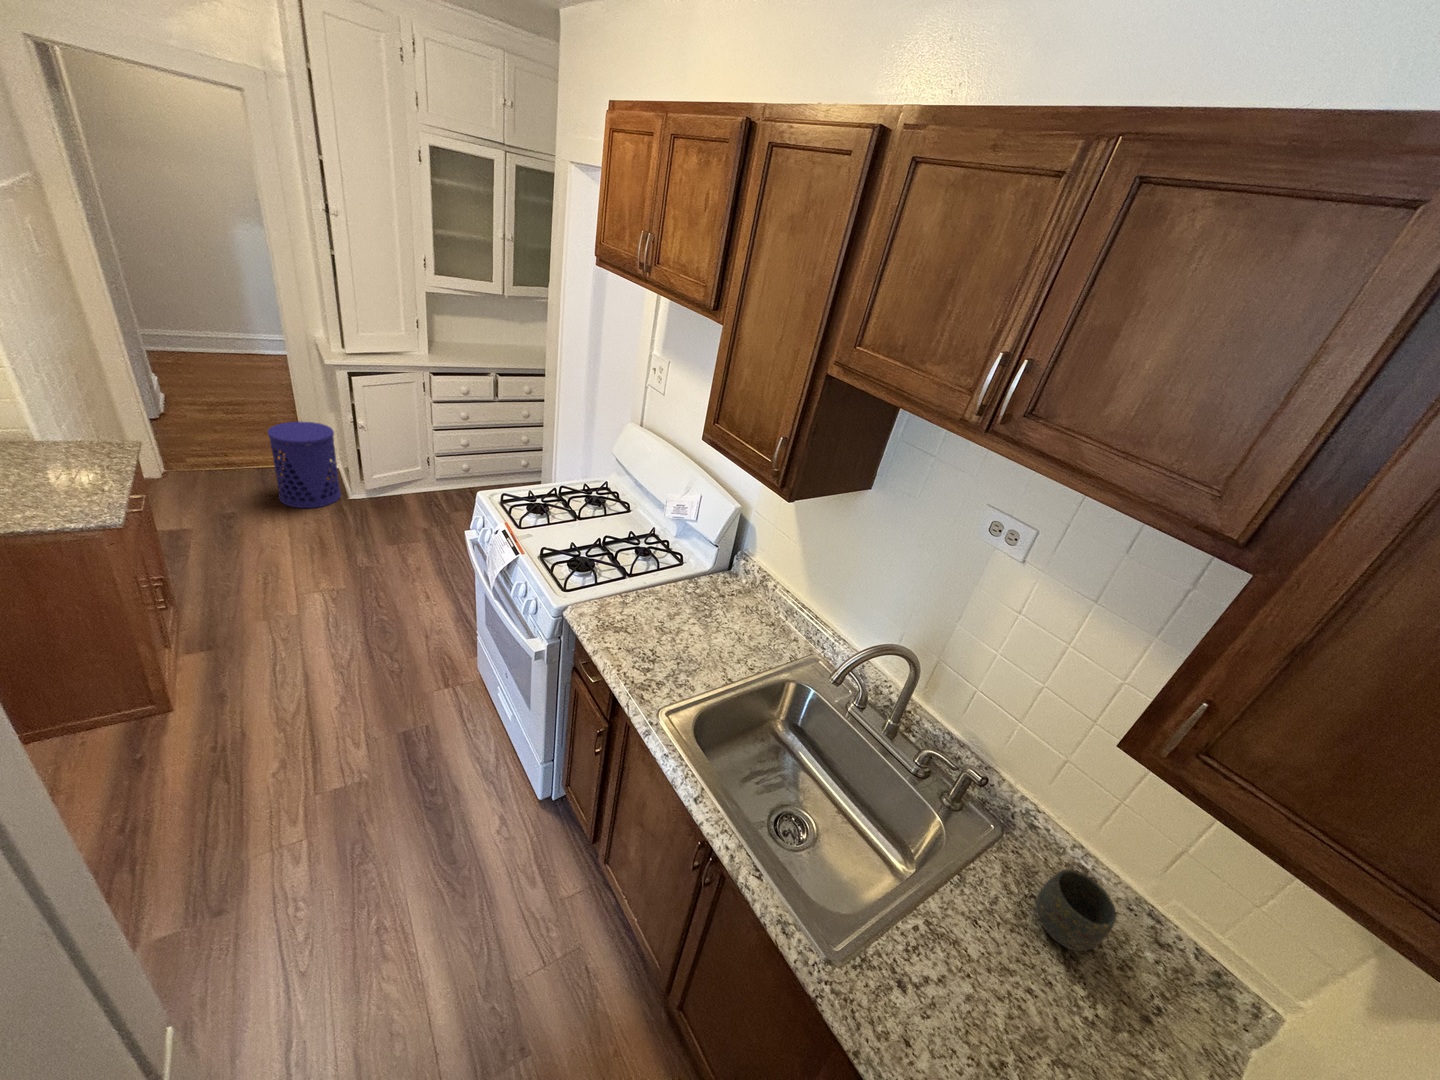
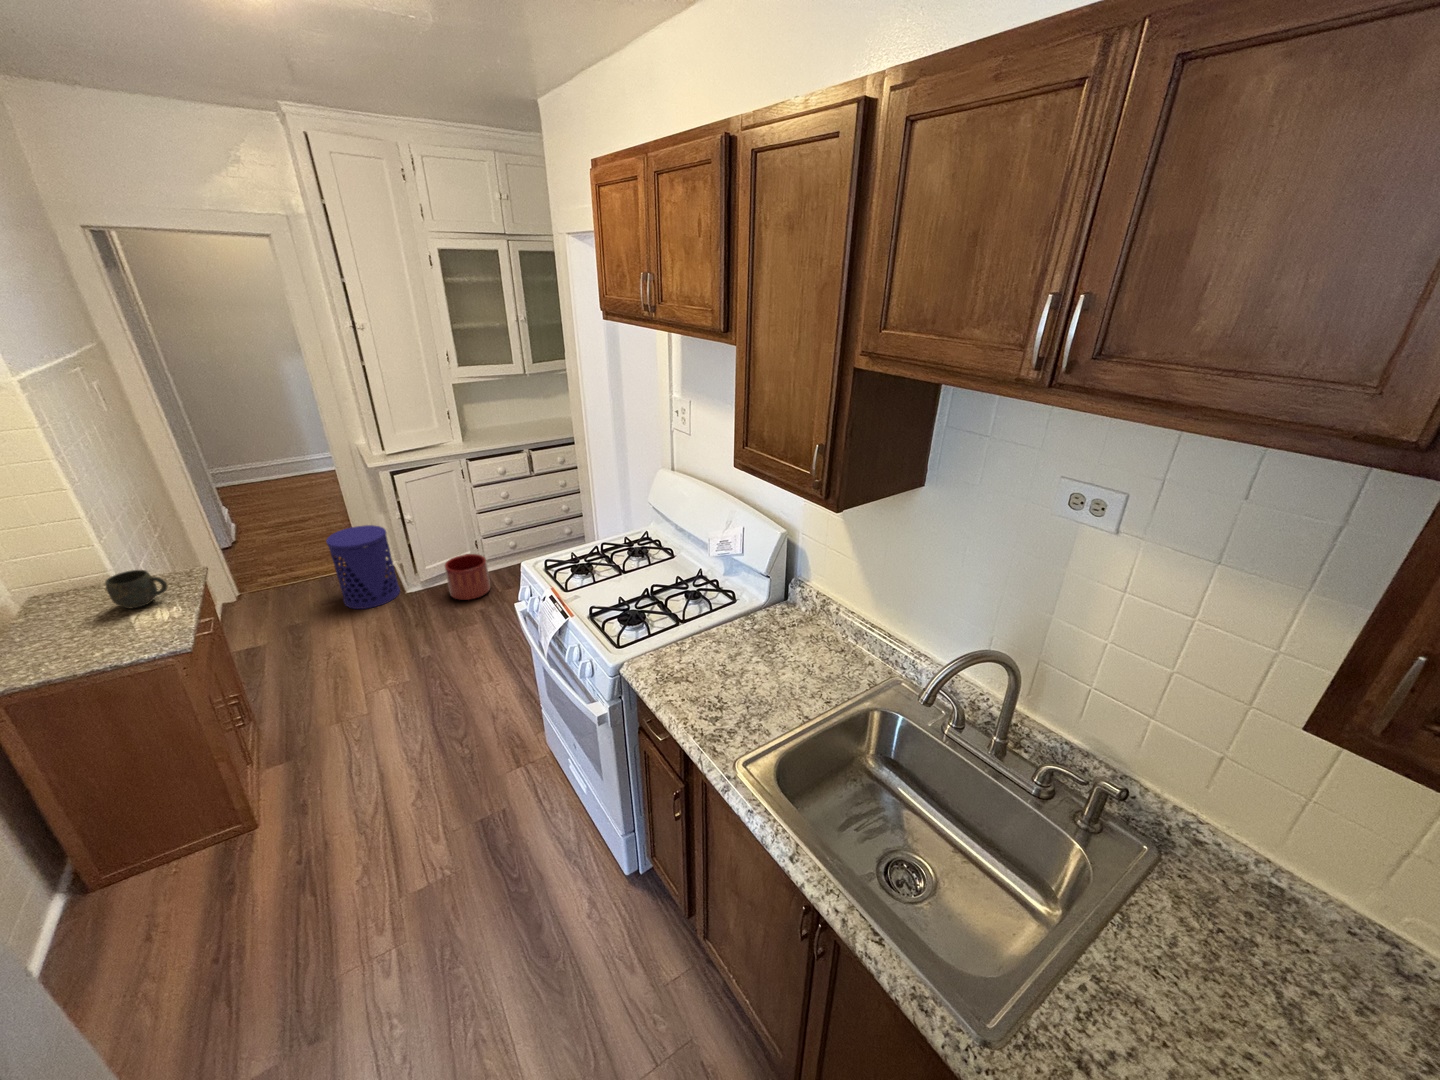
planter: none [392,470,437,516] -> present [445,554,490,600]
mug: present [1036,869,1116,951] -> present [105,570,167,608]

